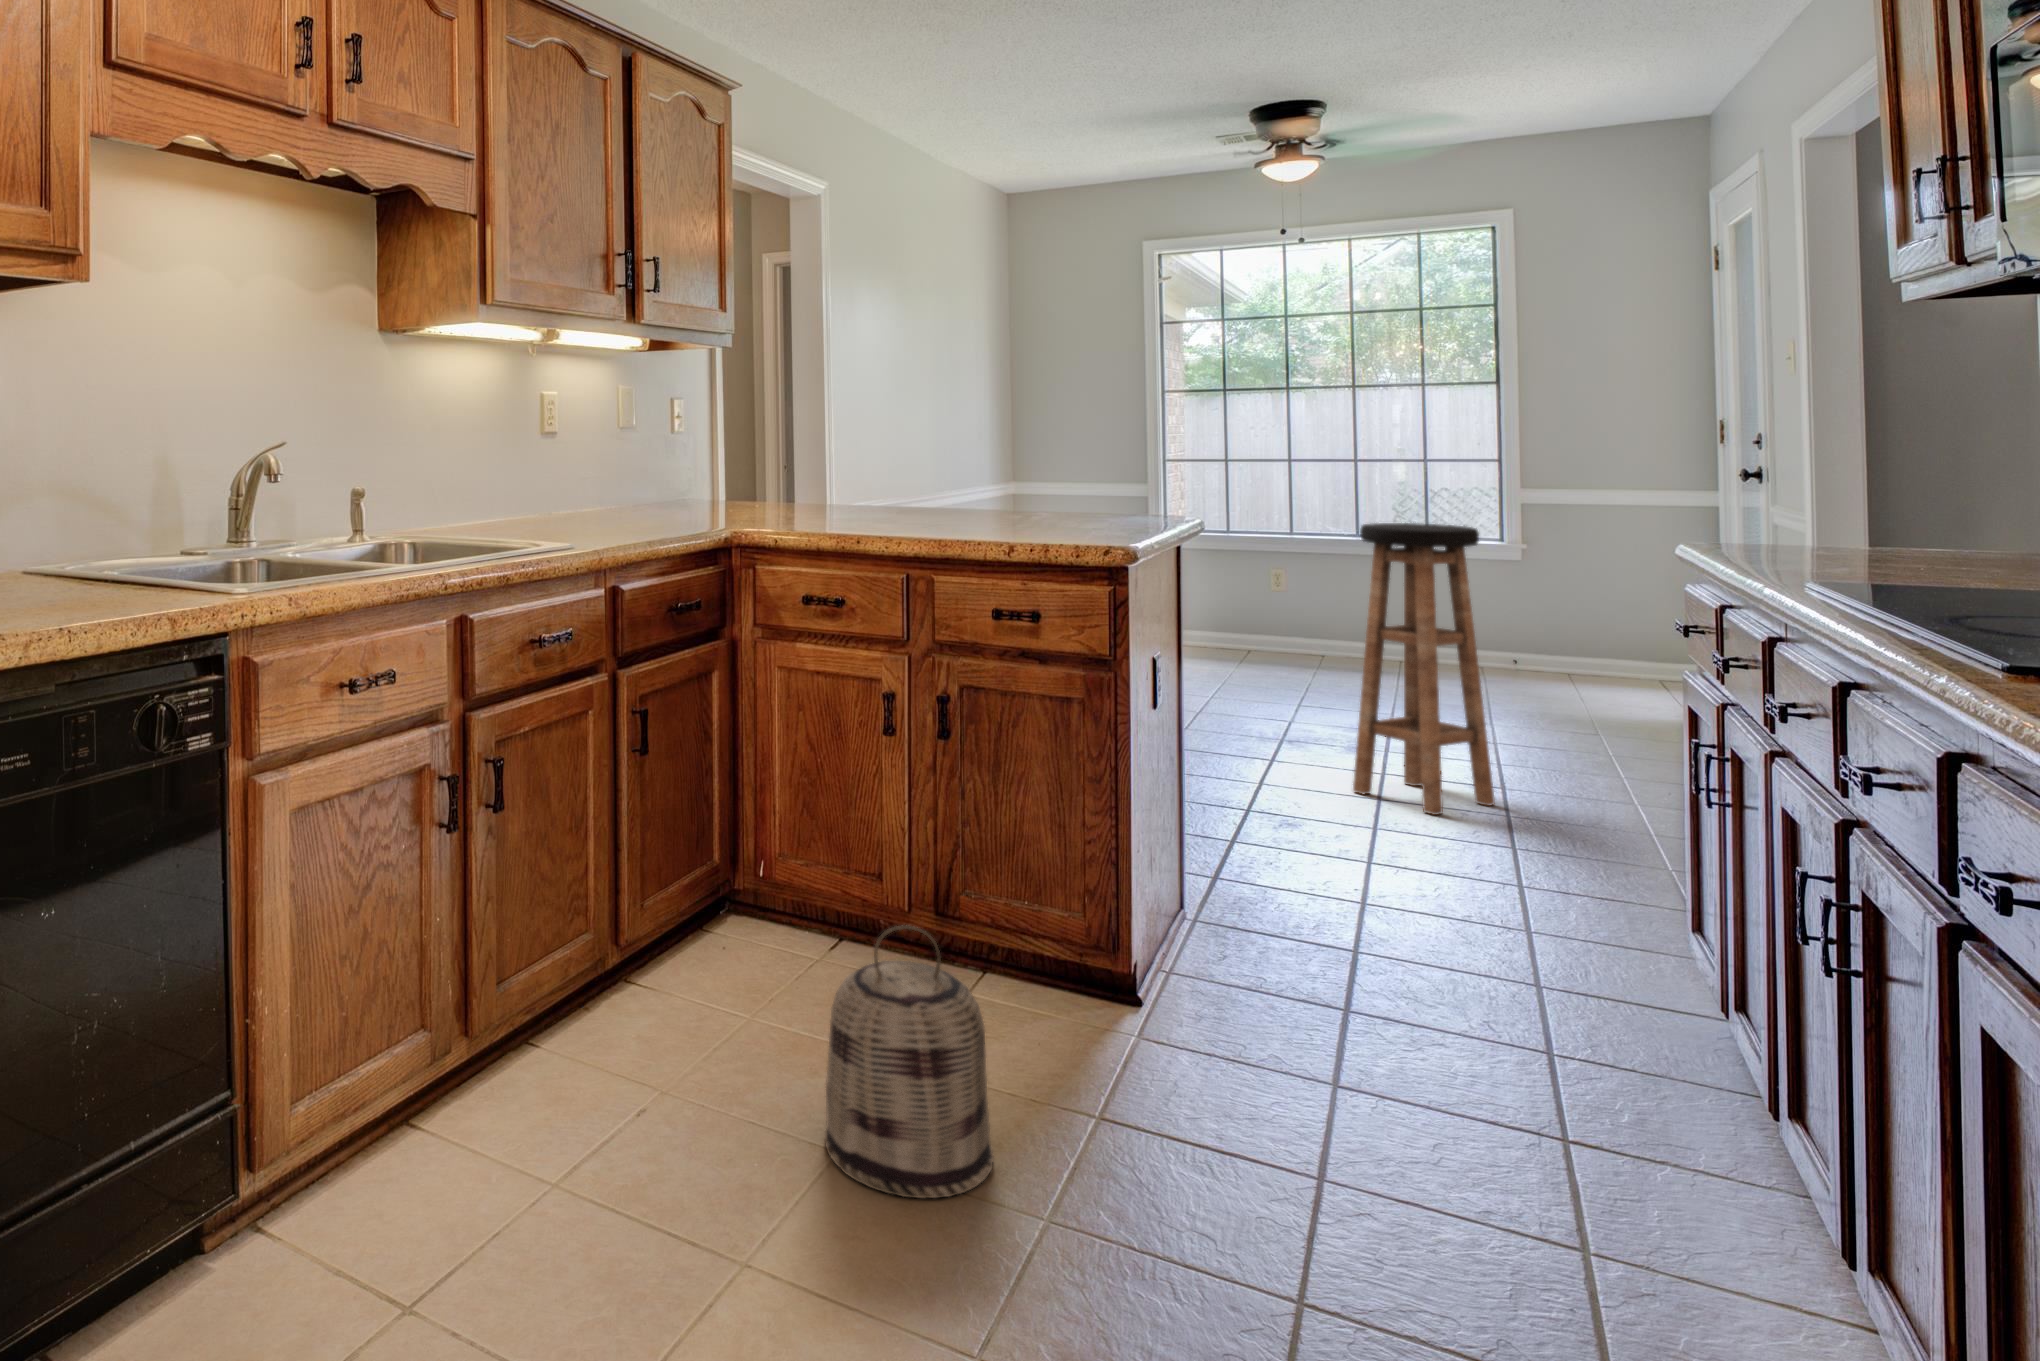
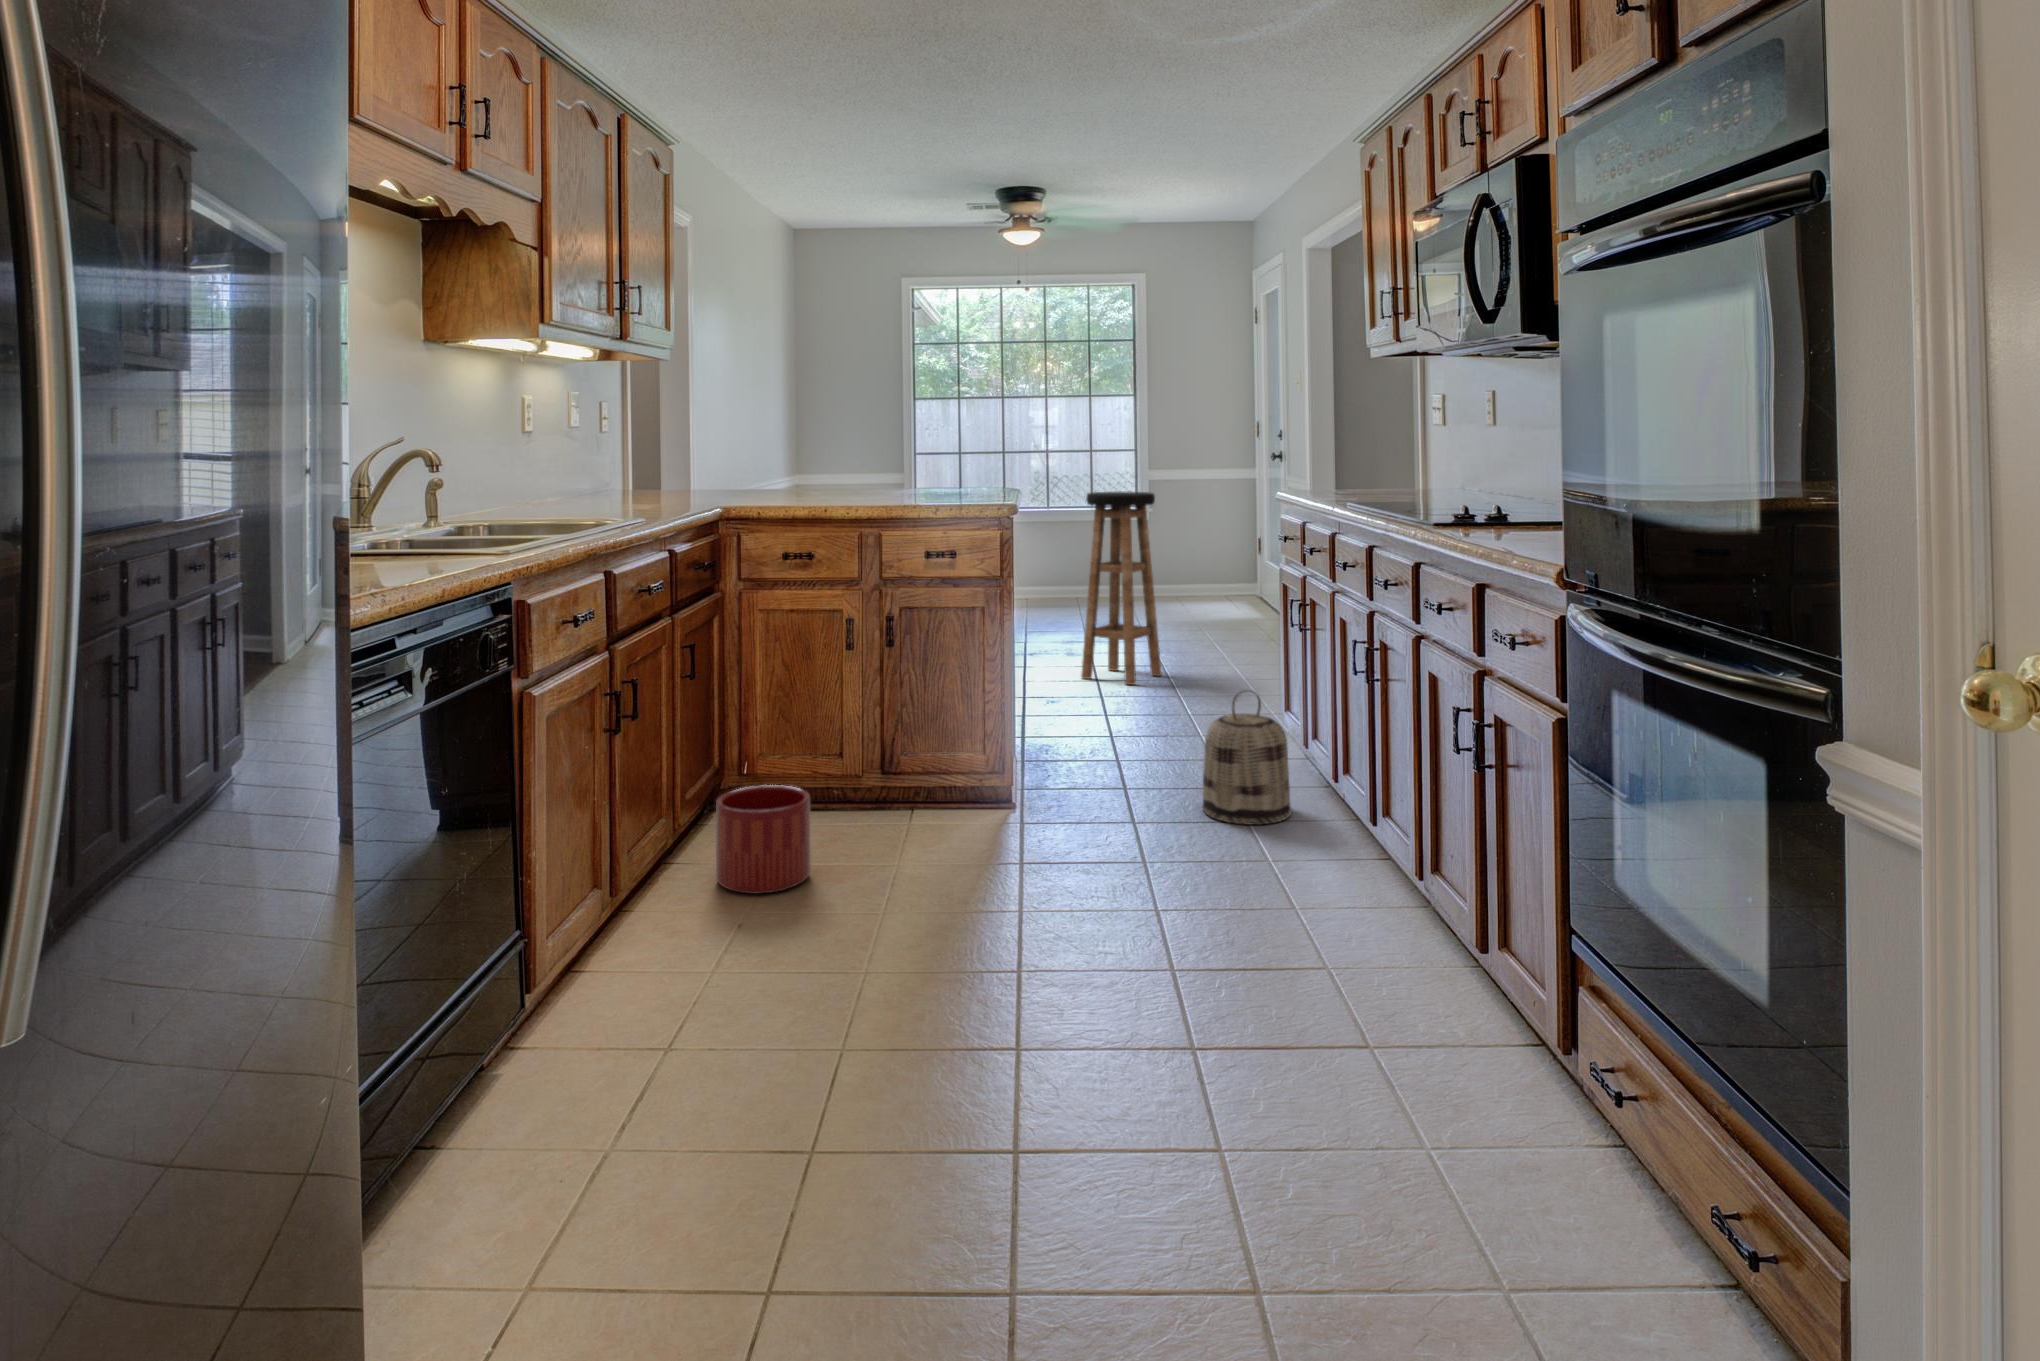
planter: none [647,916,775,1079] -> present [716,785,811,894]
basket: present [825,925,994,1198] -> present [1202,690,1292,825]

